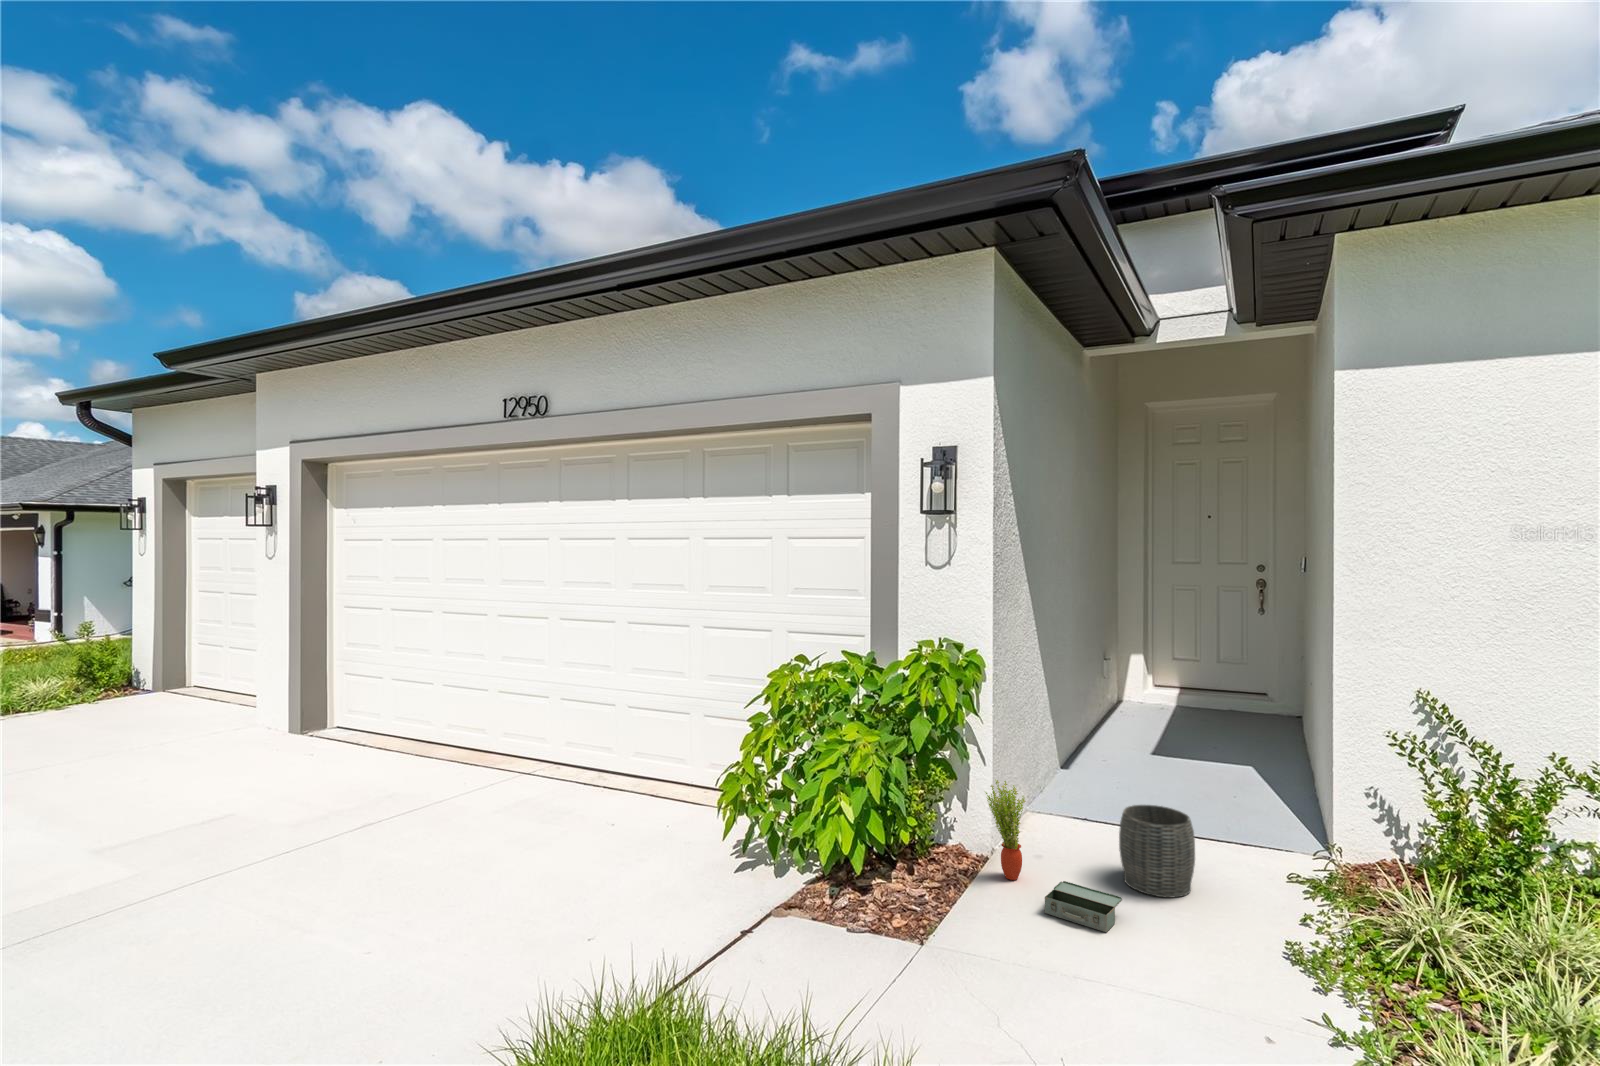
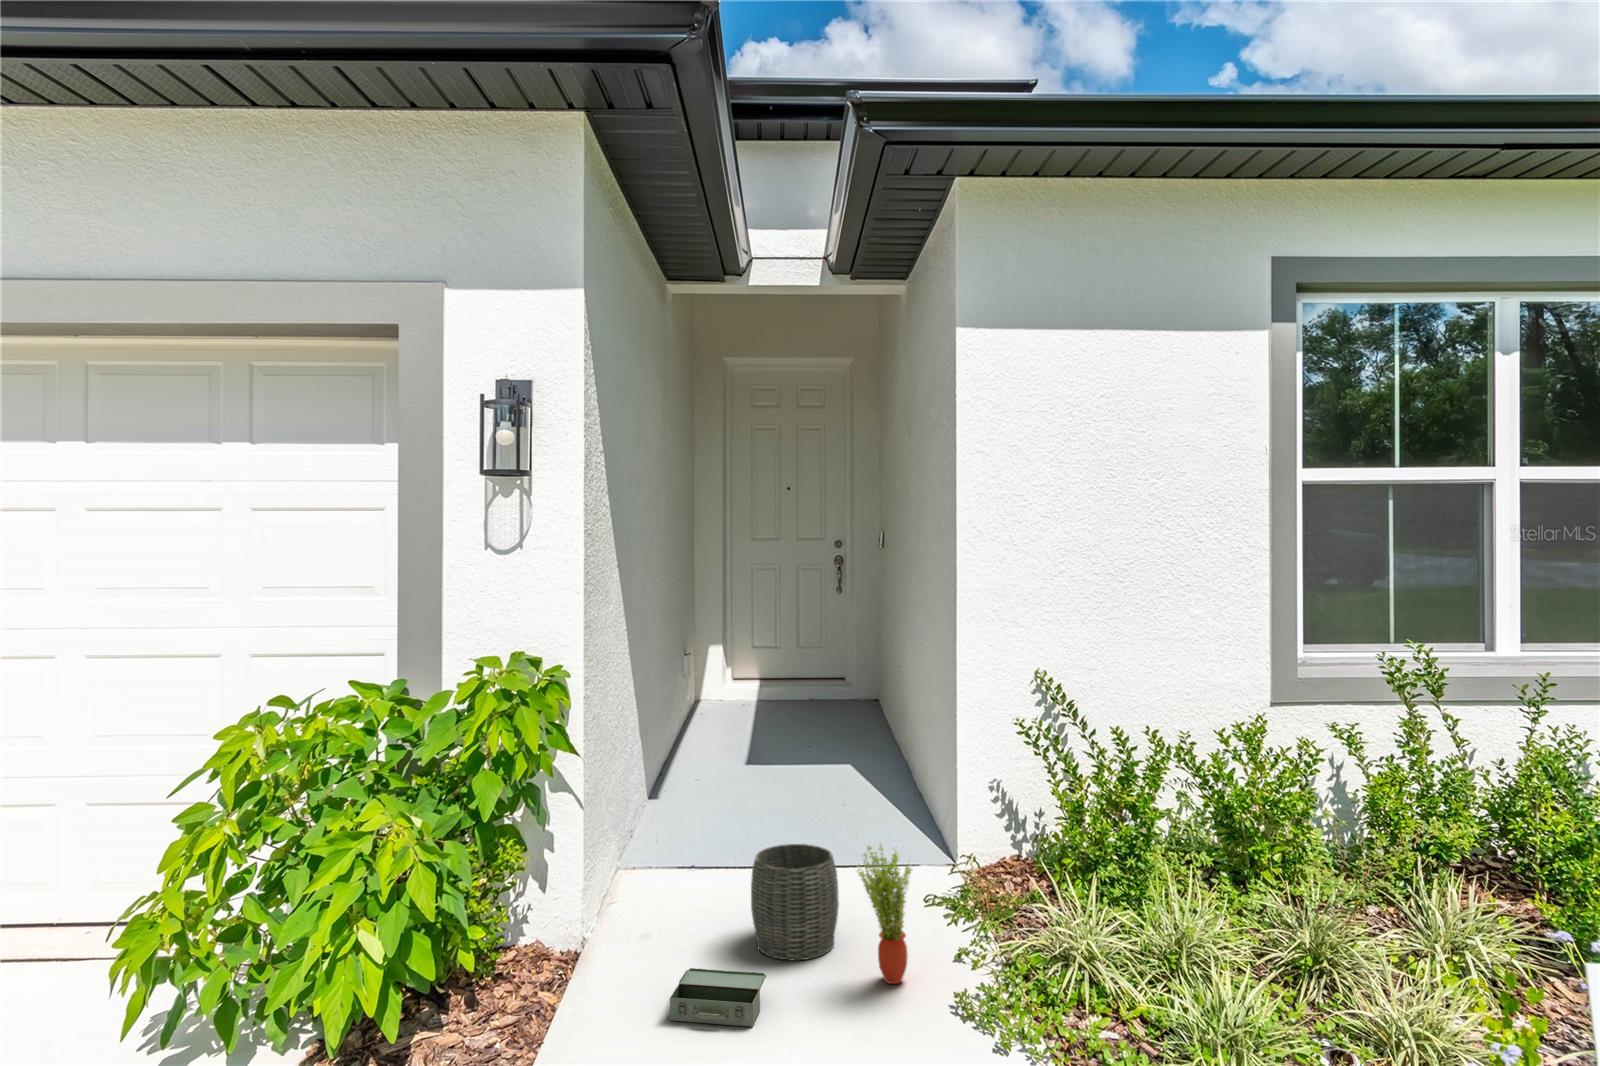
potted plant: present [985,779,1026,880] -> present [858,844,912,984]

